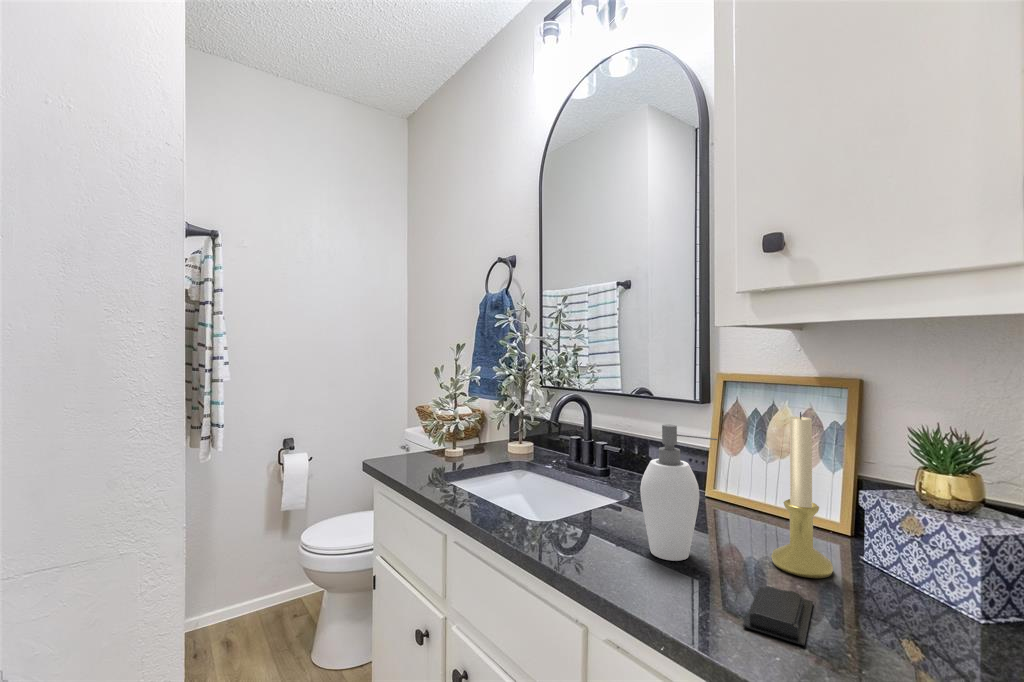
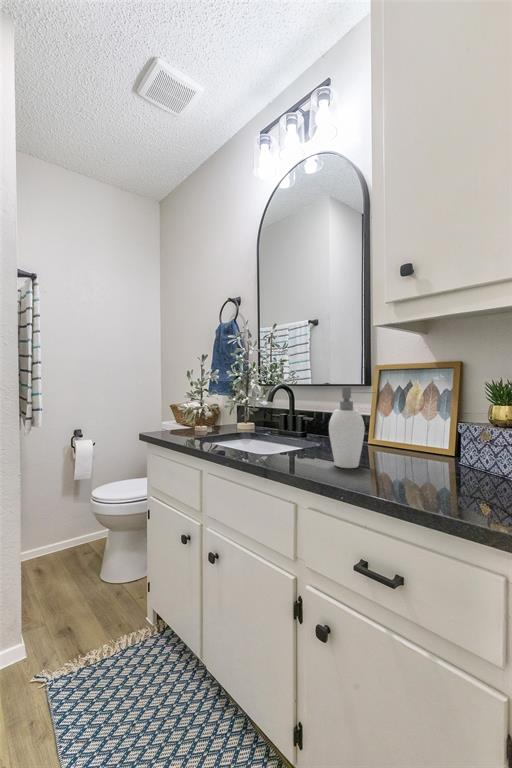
candle holder: present [771,412,833,578] -> none [407,375,443,472]
soap bar: present [743,586,813,645] -> none [390,473,430,495]

